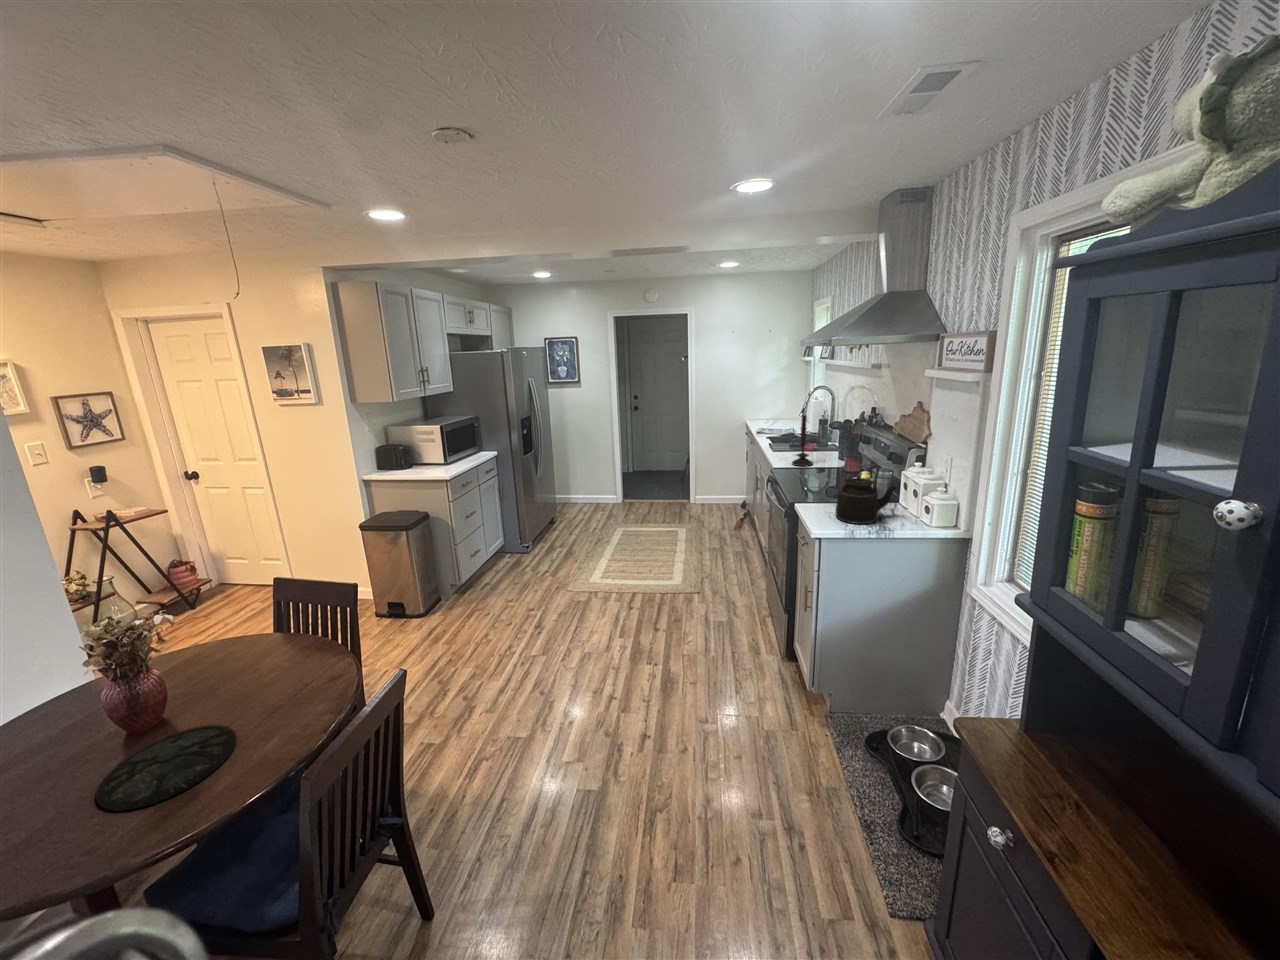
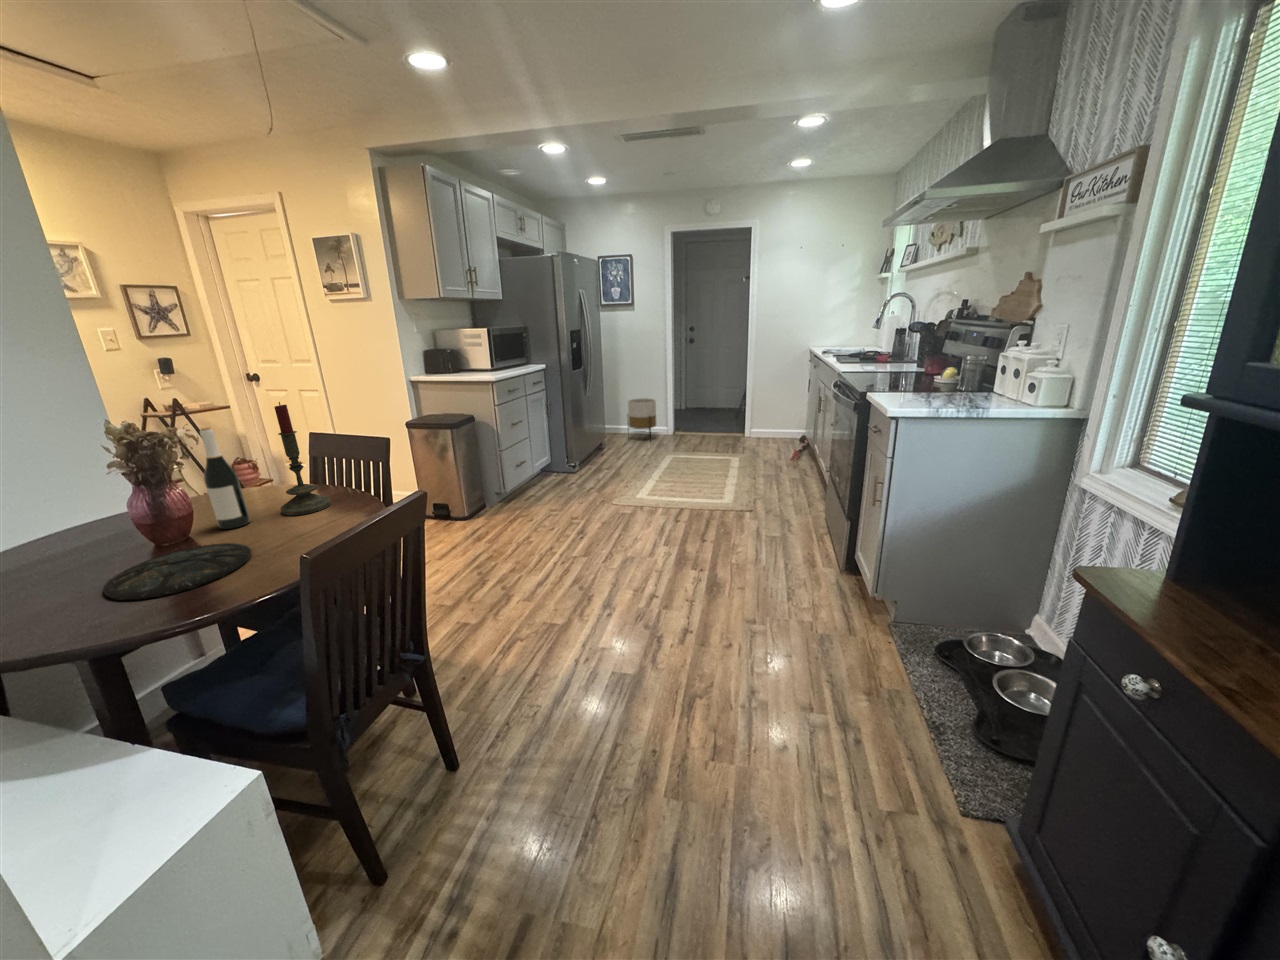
candle: present [792,415,813,466] -> present [274,402,331,516]
kettle: present [836,464,896,524] -> none [915,337,993,406]
planter: none [579,470,608,513] -> present [628,398,656,437]
wine bottle: none [180,609,226,703] -> present [200,428,250,529]

